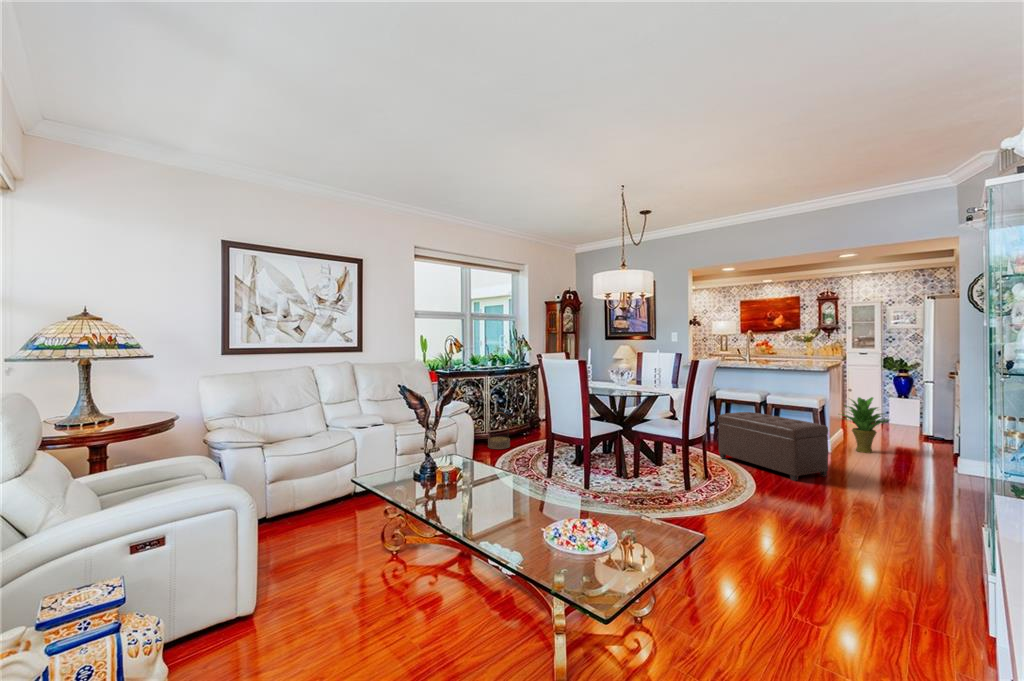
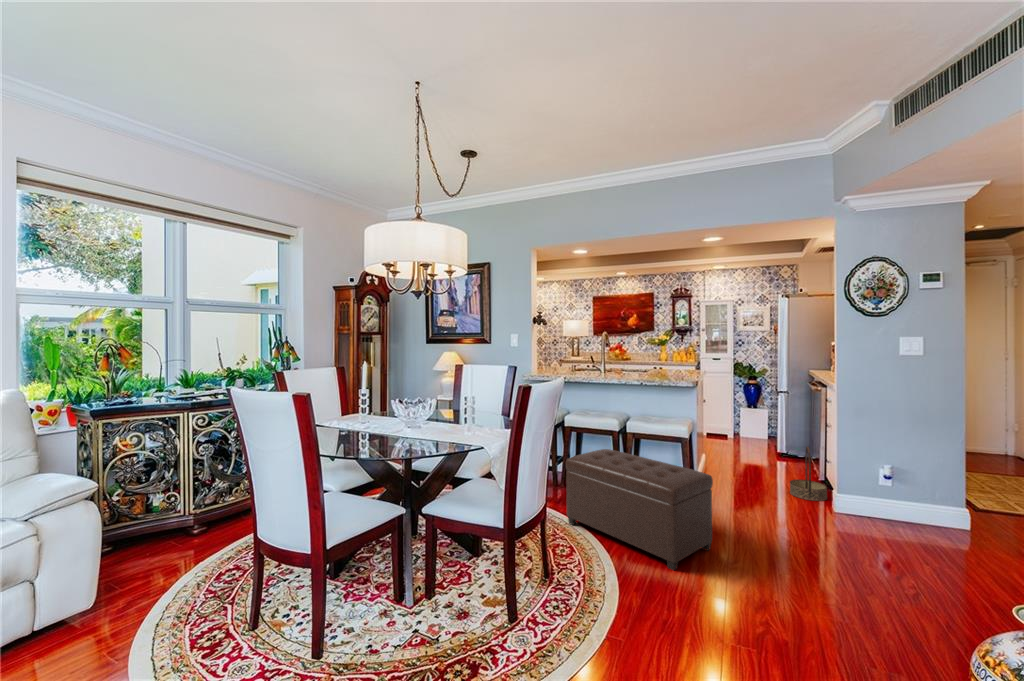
potted plant: present [843,397,889,453] -> none [704,417,763,488]
basket: present [488,412,510,449] -> present [790,447,827,501]

